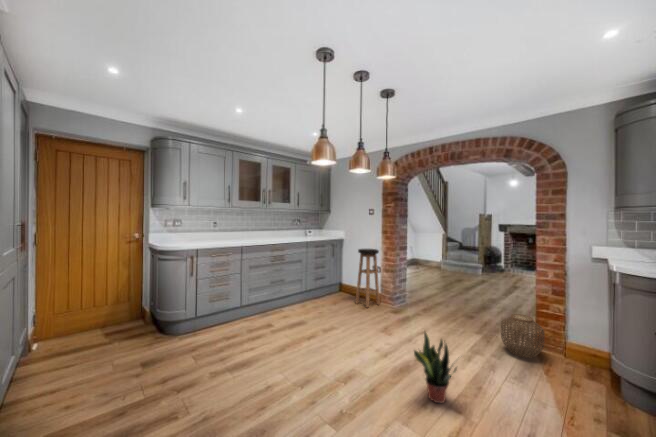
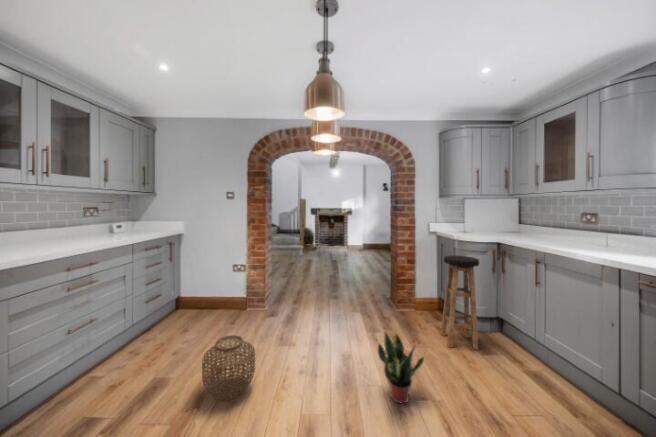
bar stool: present [356,249,380,308] -> present [441,255,479,350]
woven basket: present [501,314,544,358] -> present [202,335,255,401]

